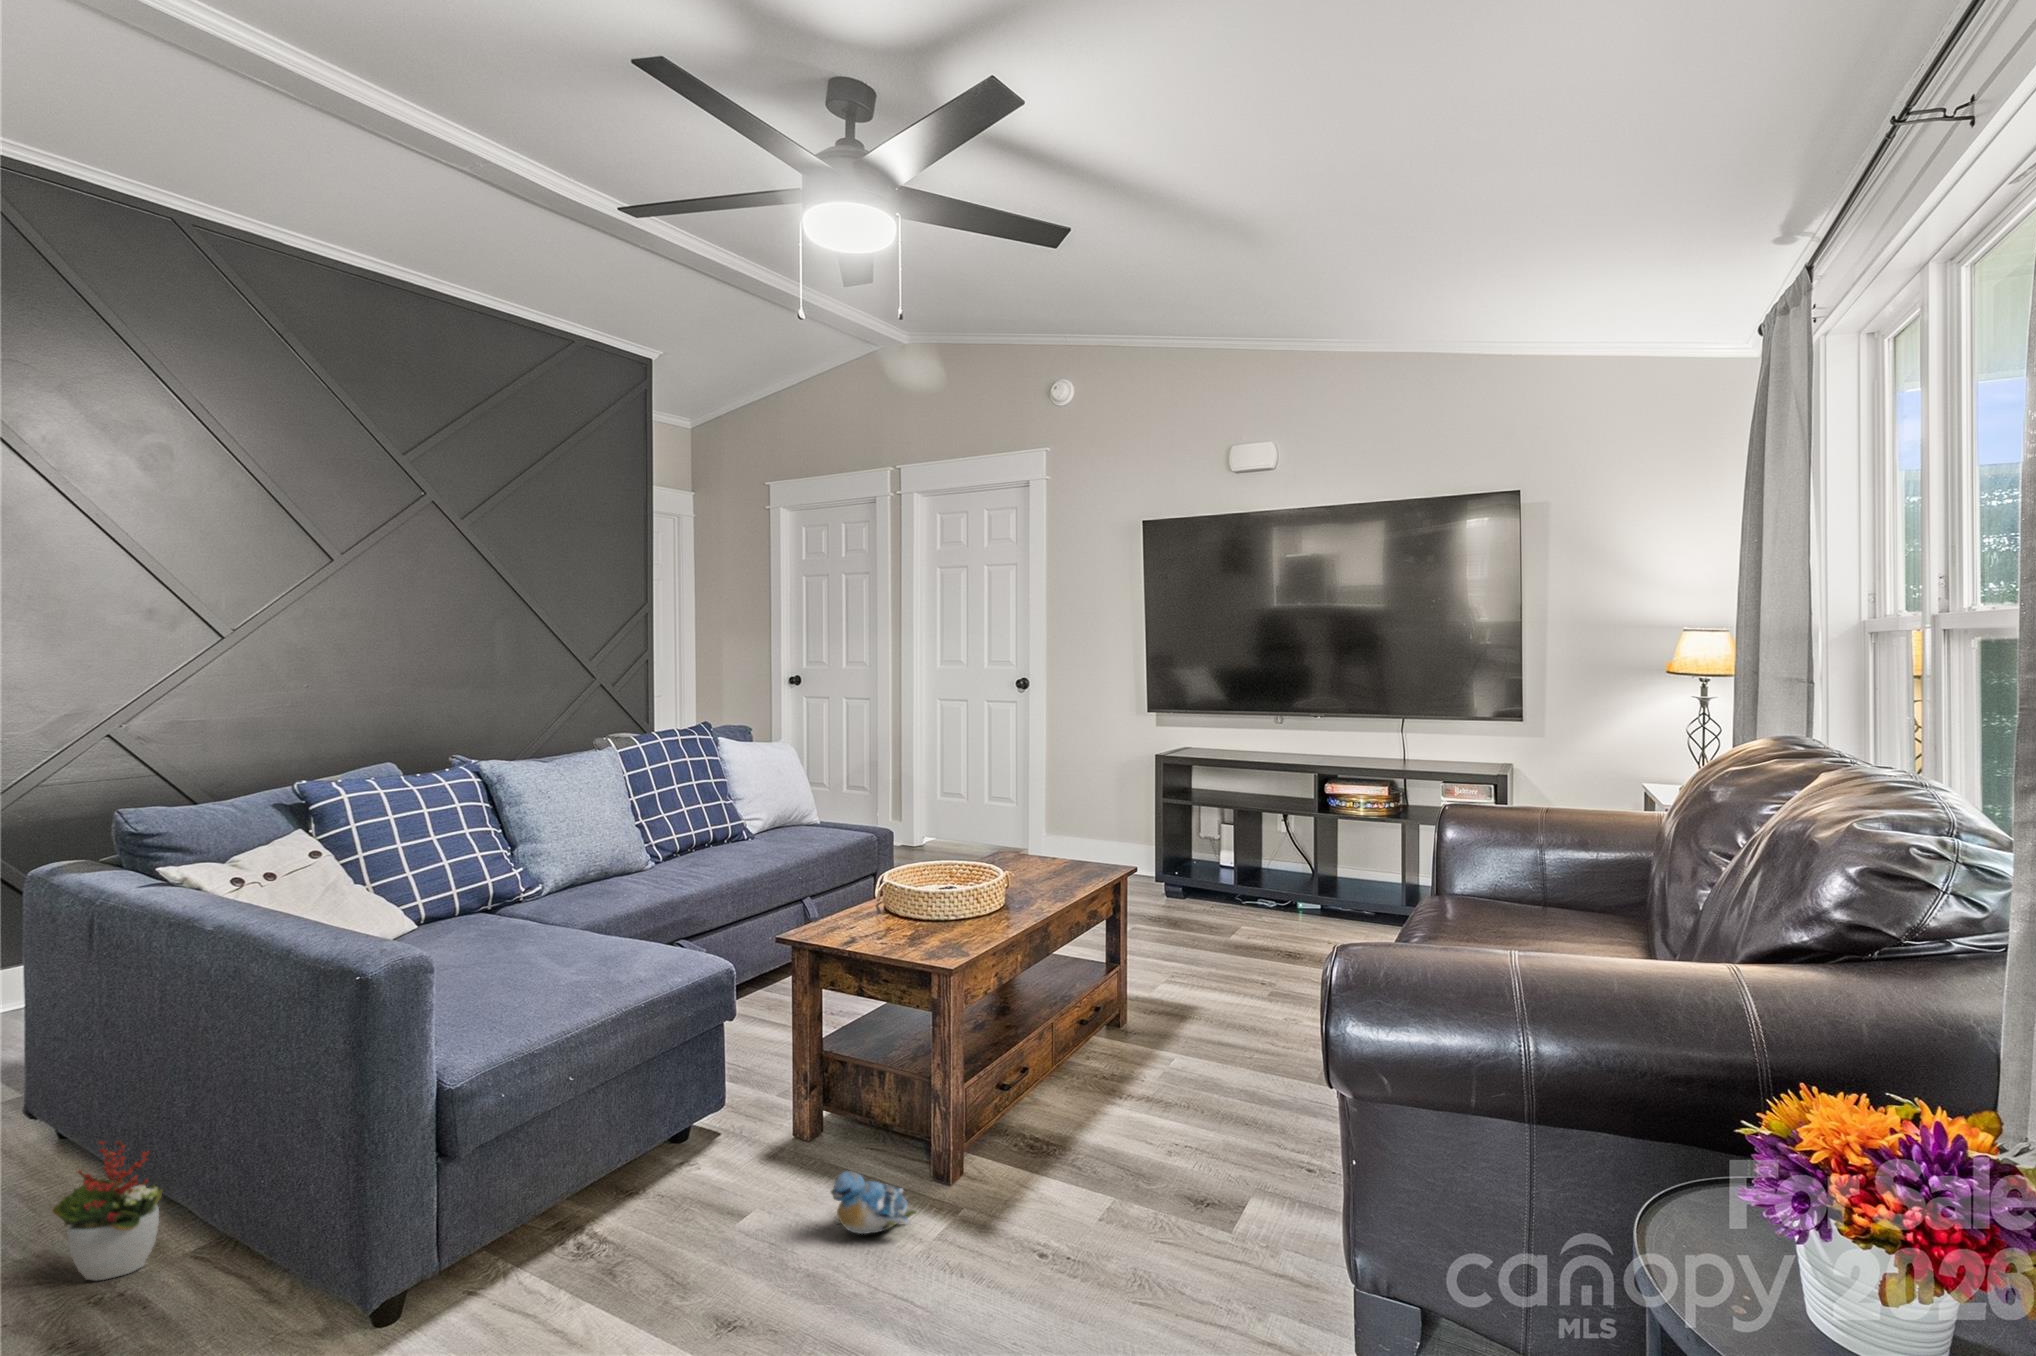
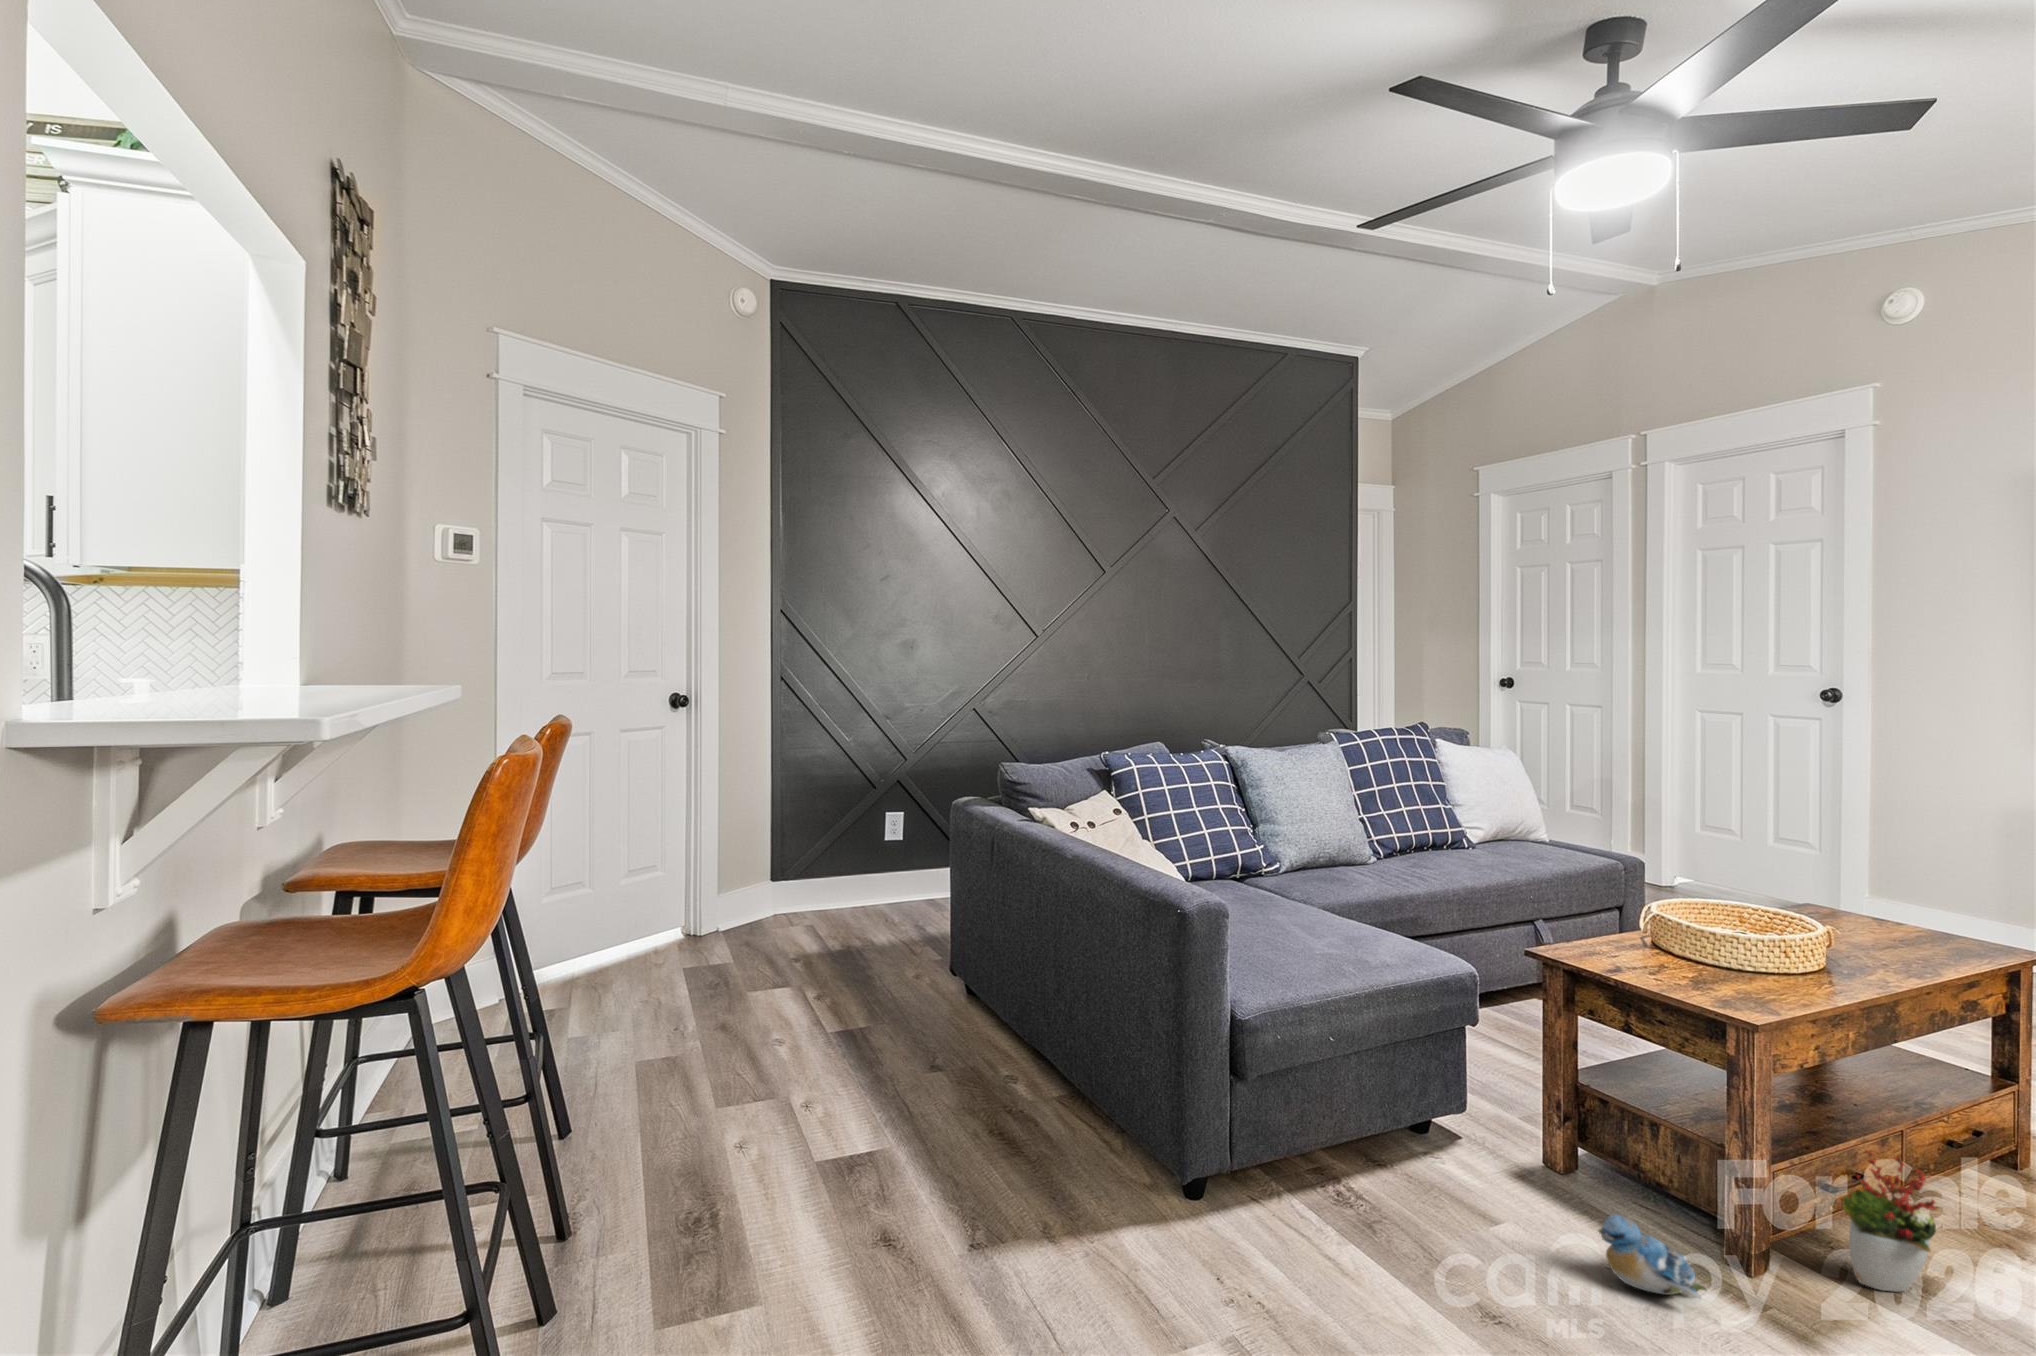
decorative plant: present [53,1141,163,1280] -> present [1842,1151,1936,1292]

